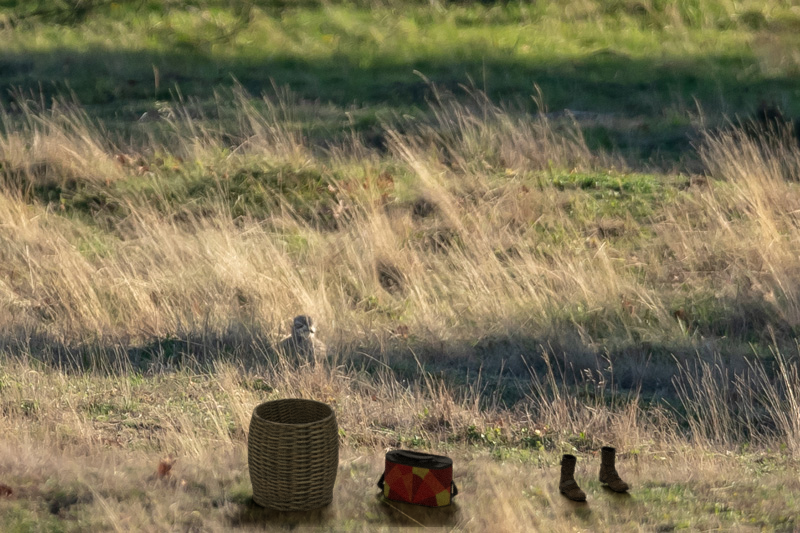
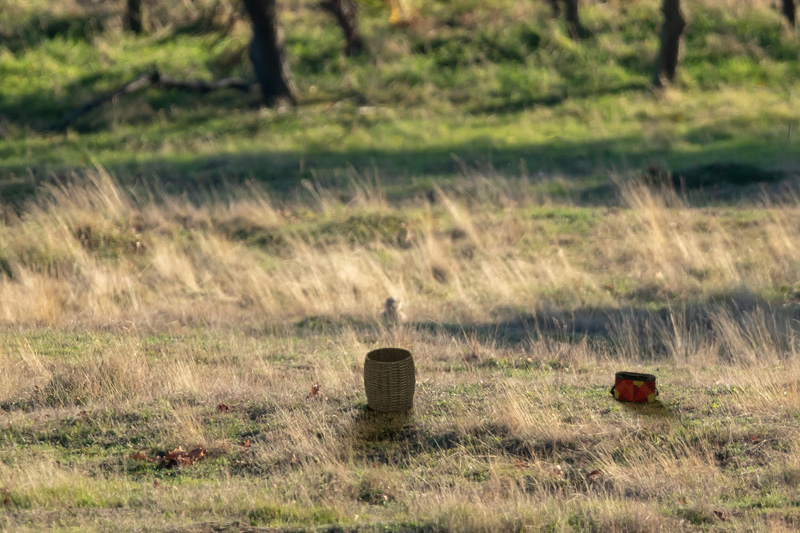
boots: present [559,446,629,501] -> none [542,366,583,398]
bag: present [377,449,458,507] -> present [610,371,659,404]

